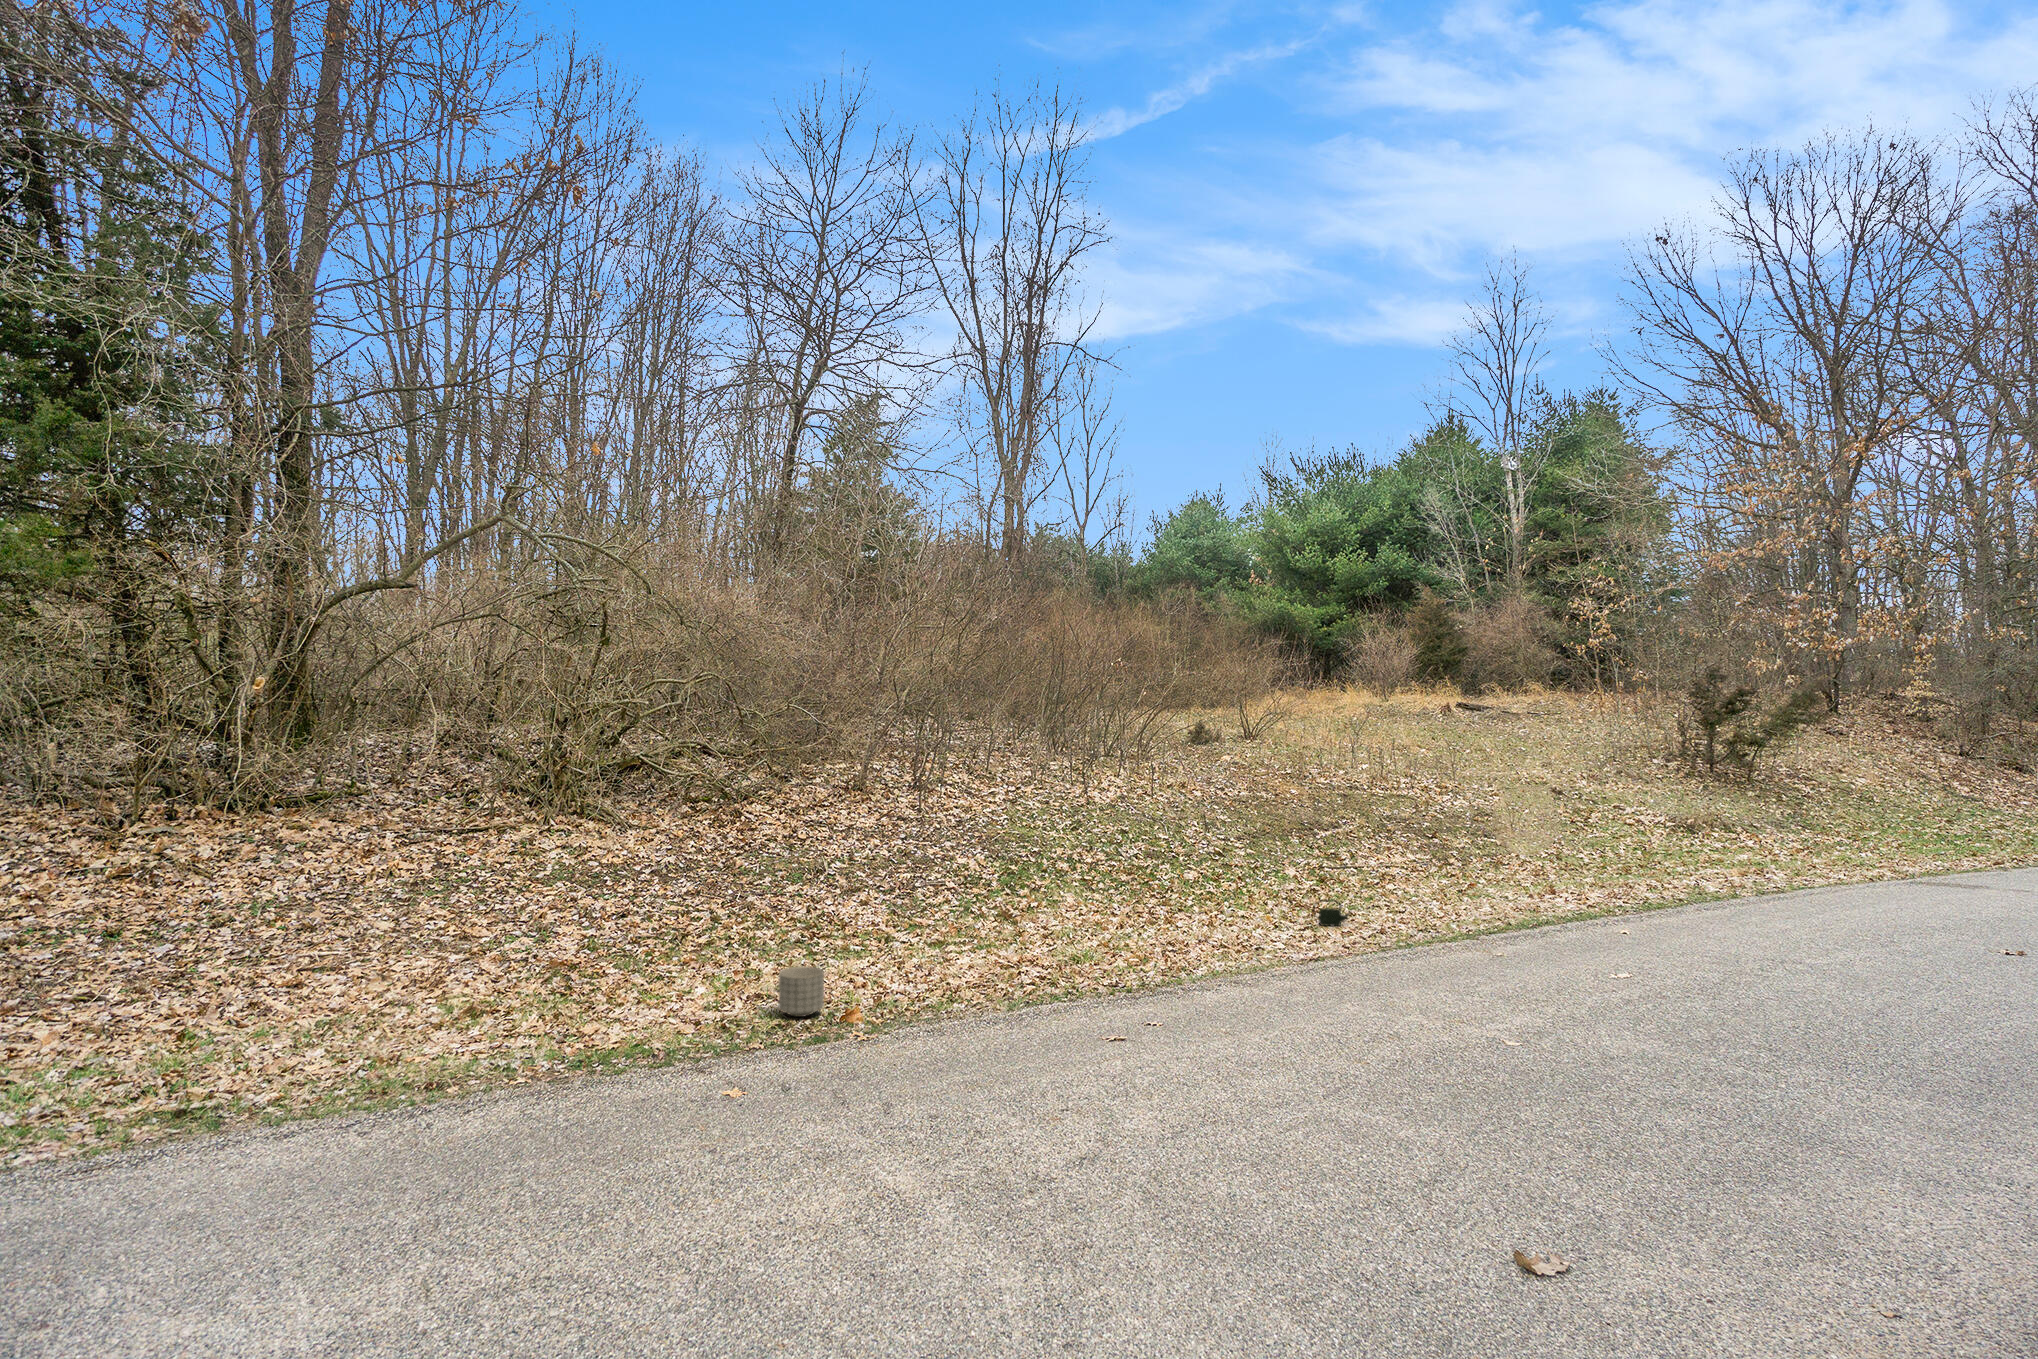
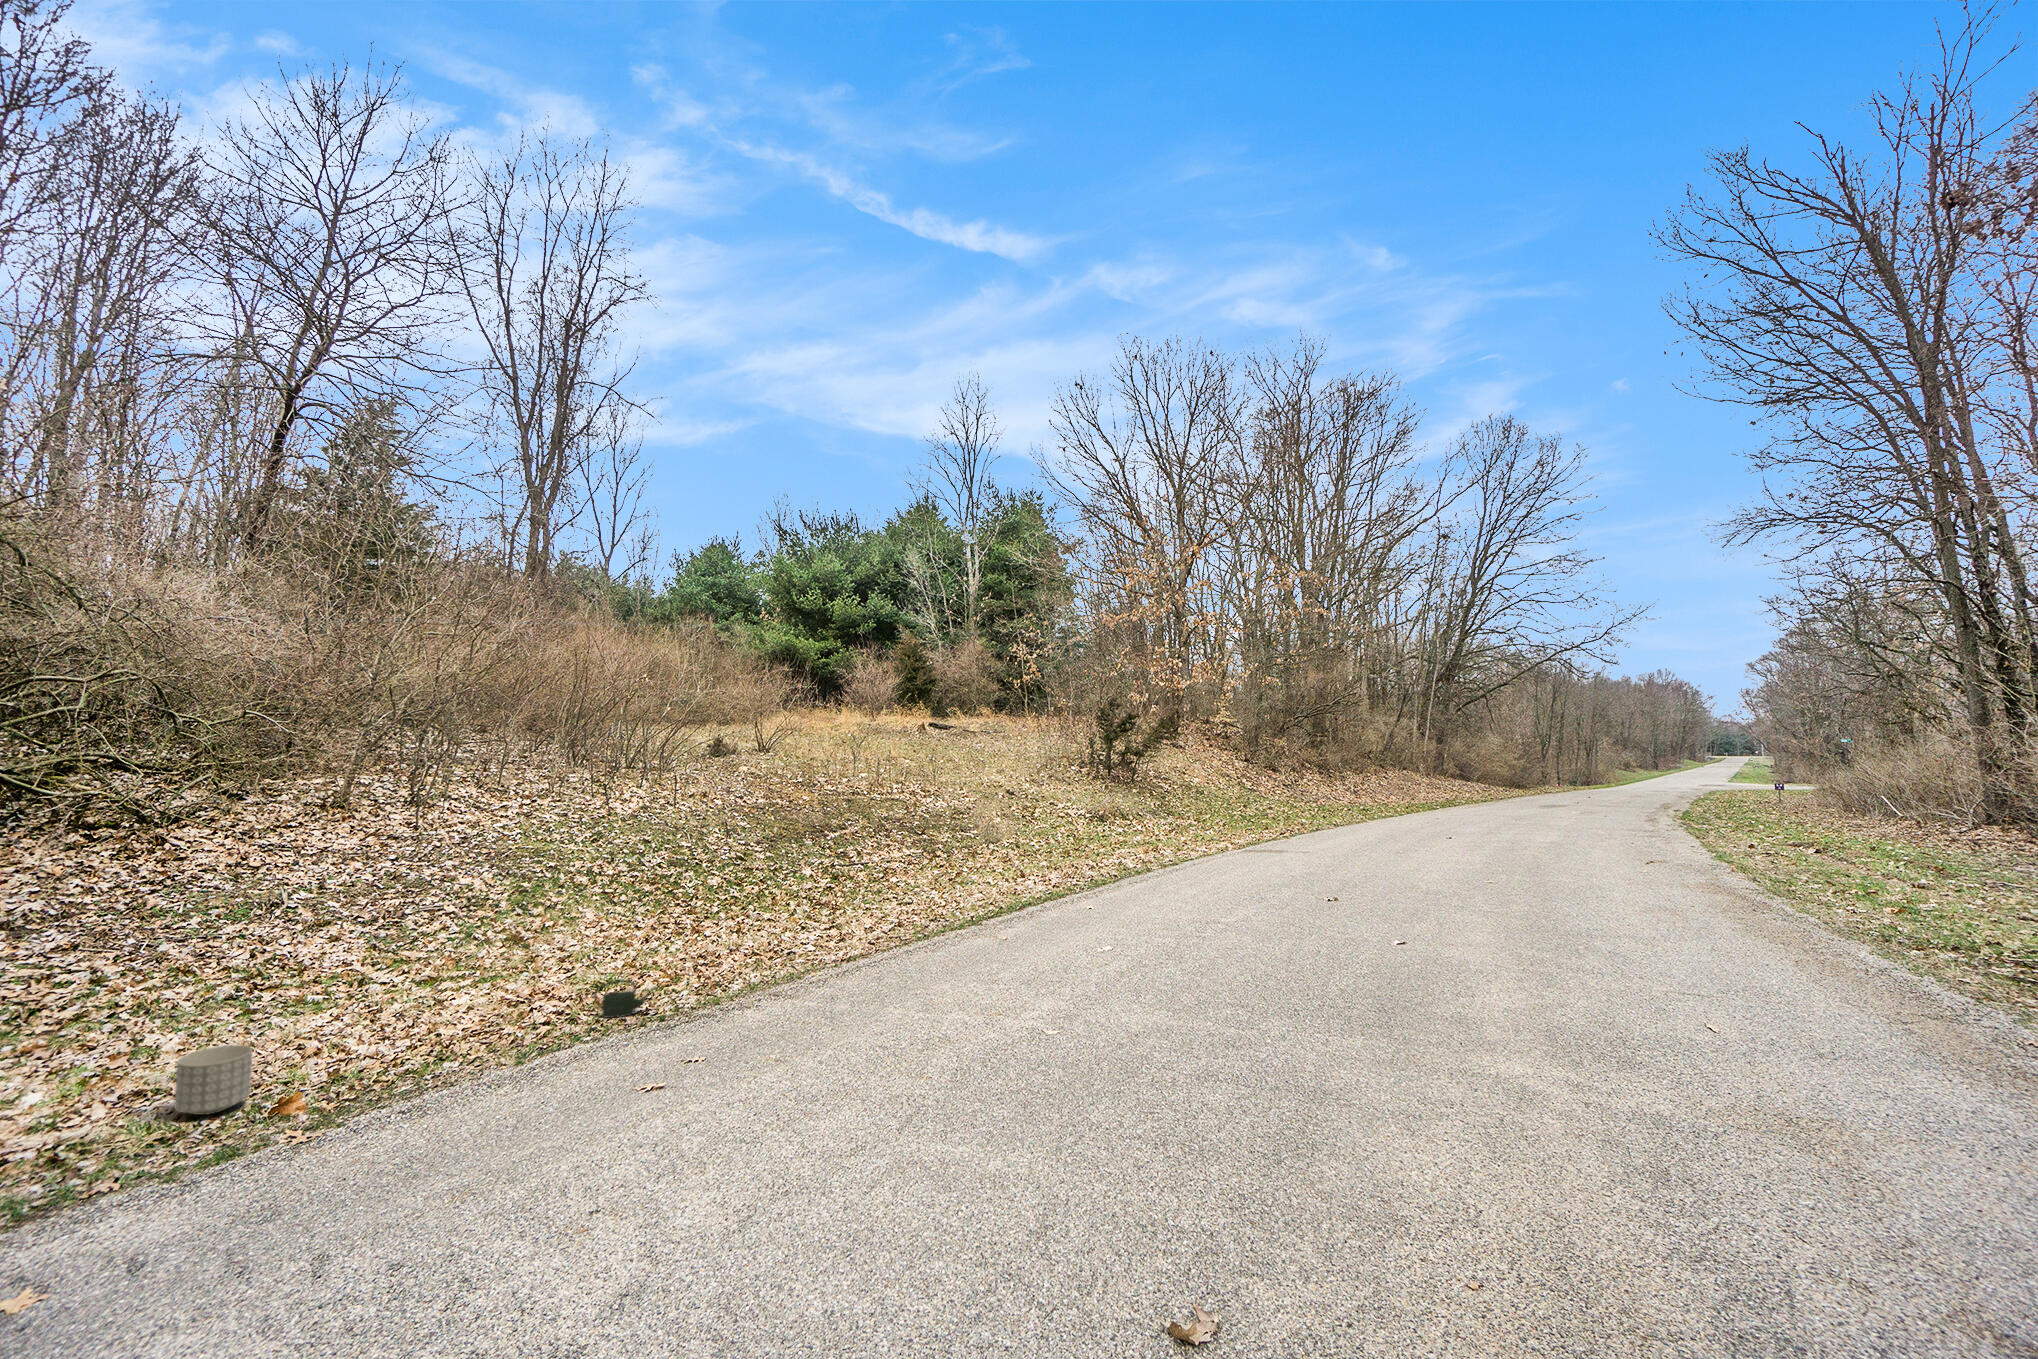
watering can: present [1313,900,1353,926] -> present [594,980,656,1018]

